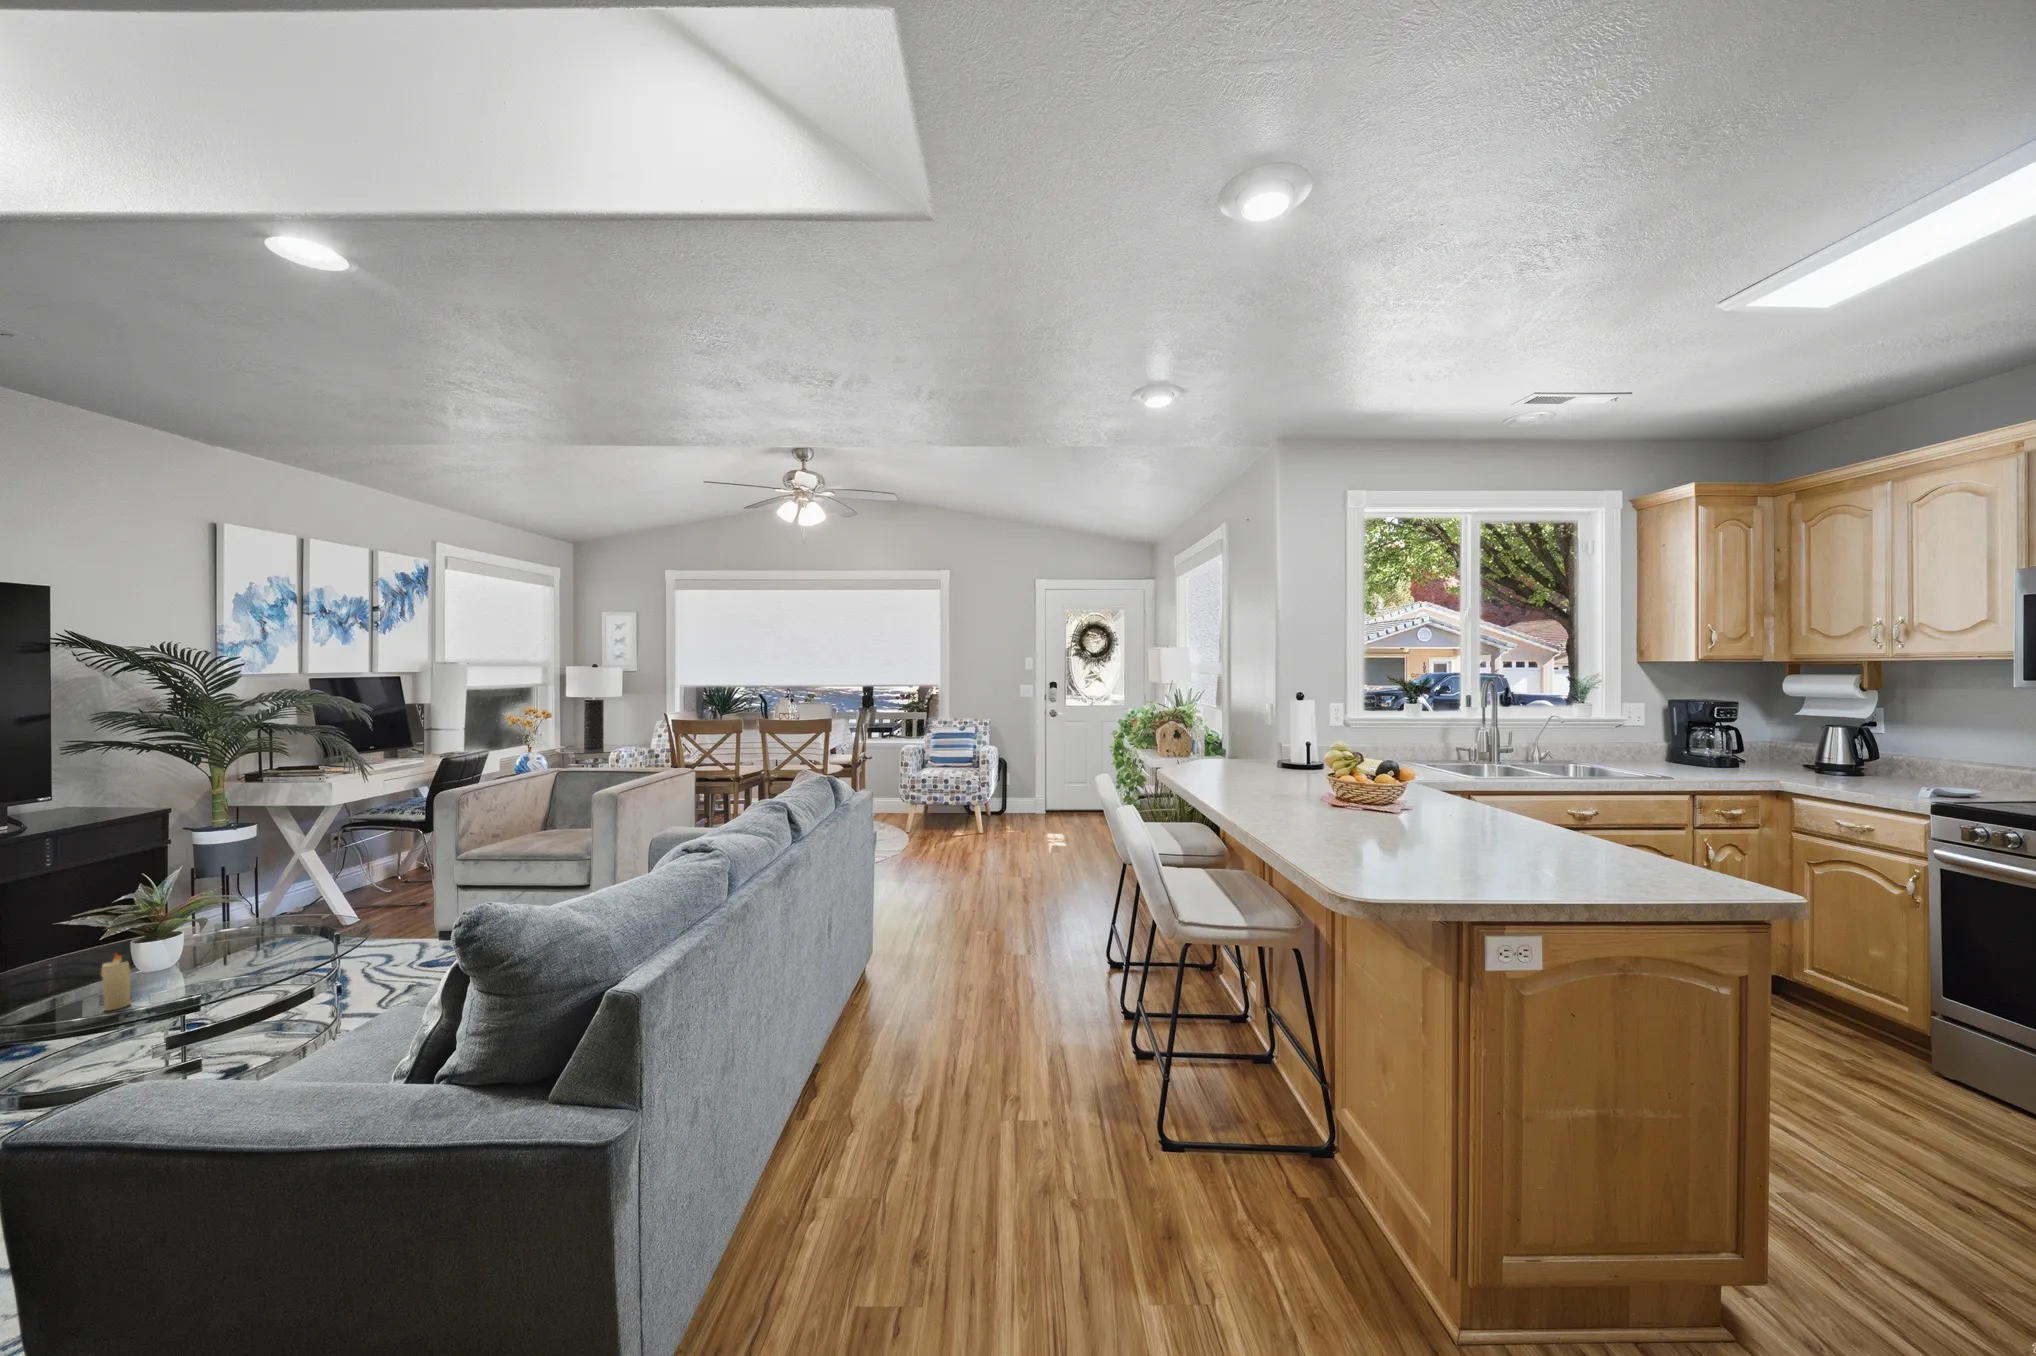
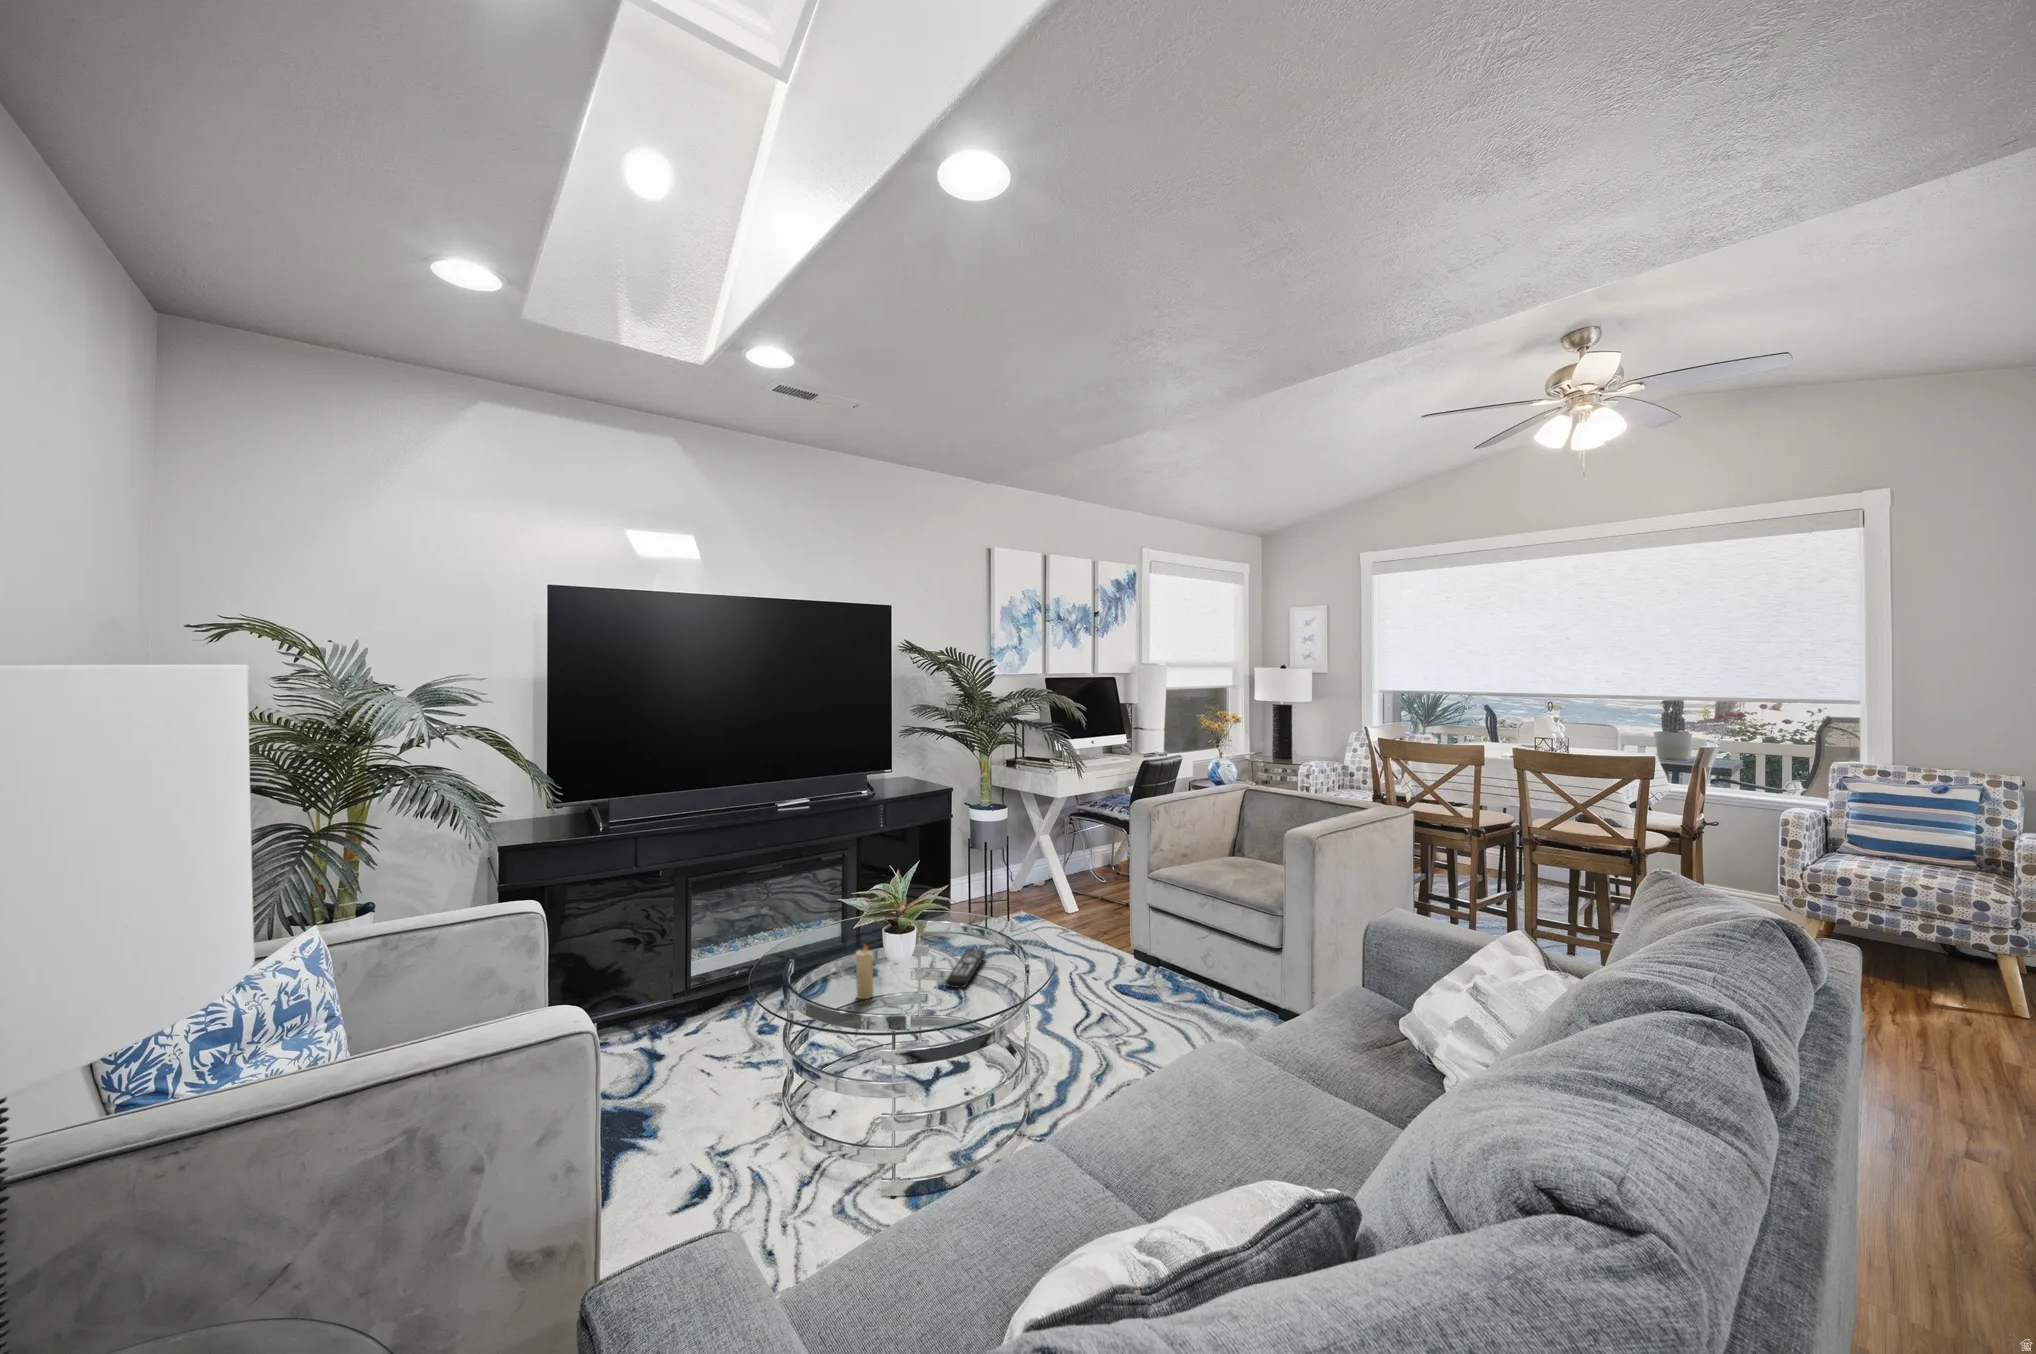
remote control: none [234,940,276,974] -> present [946,949,986,988]

